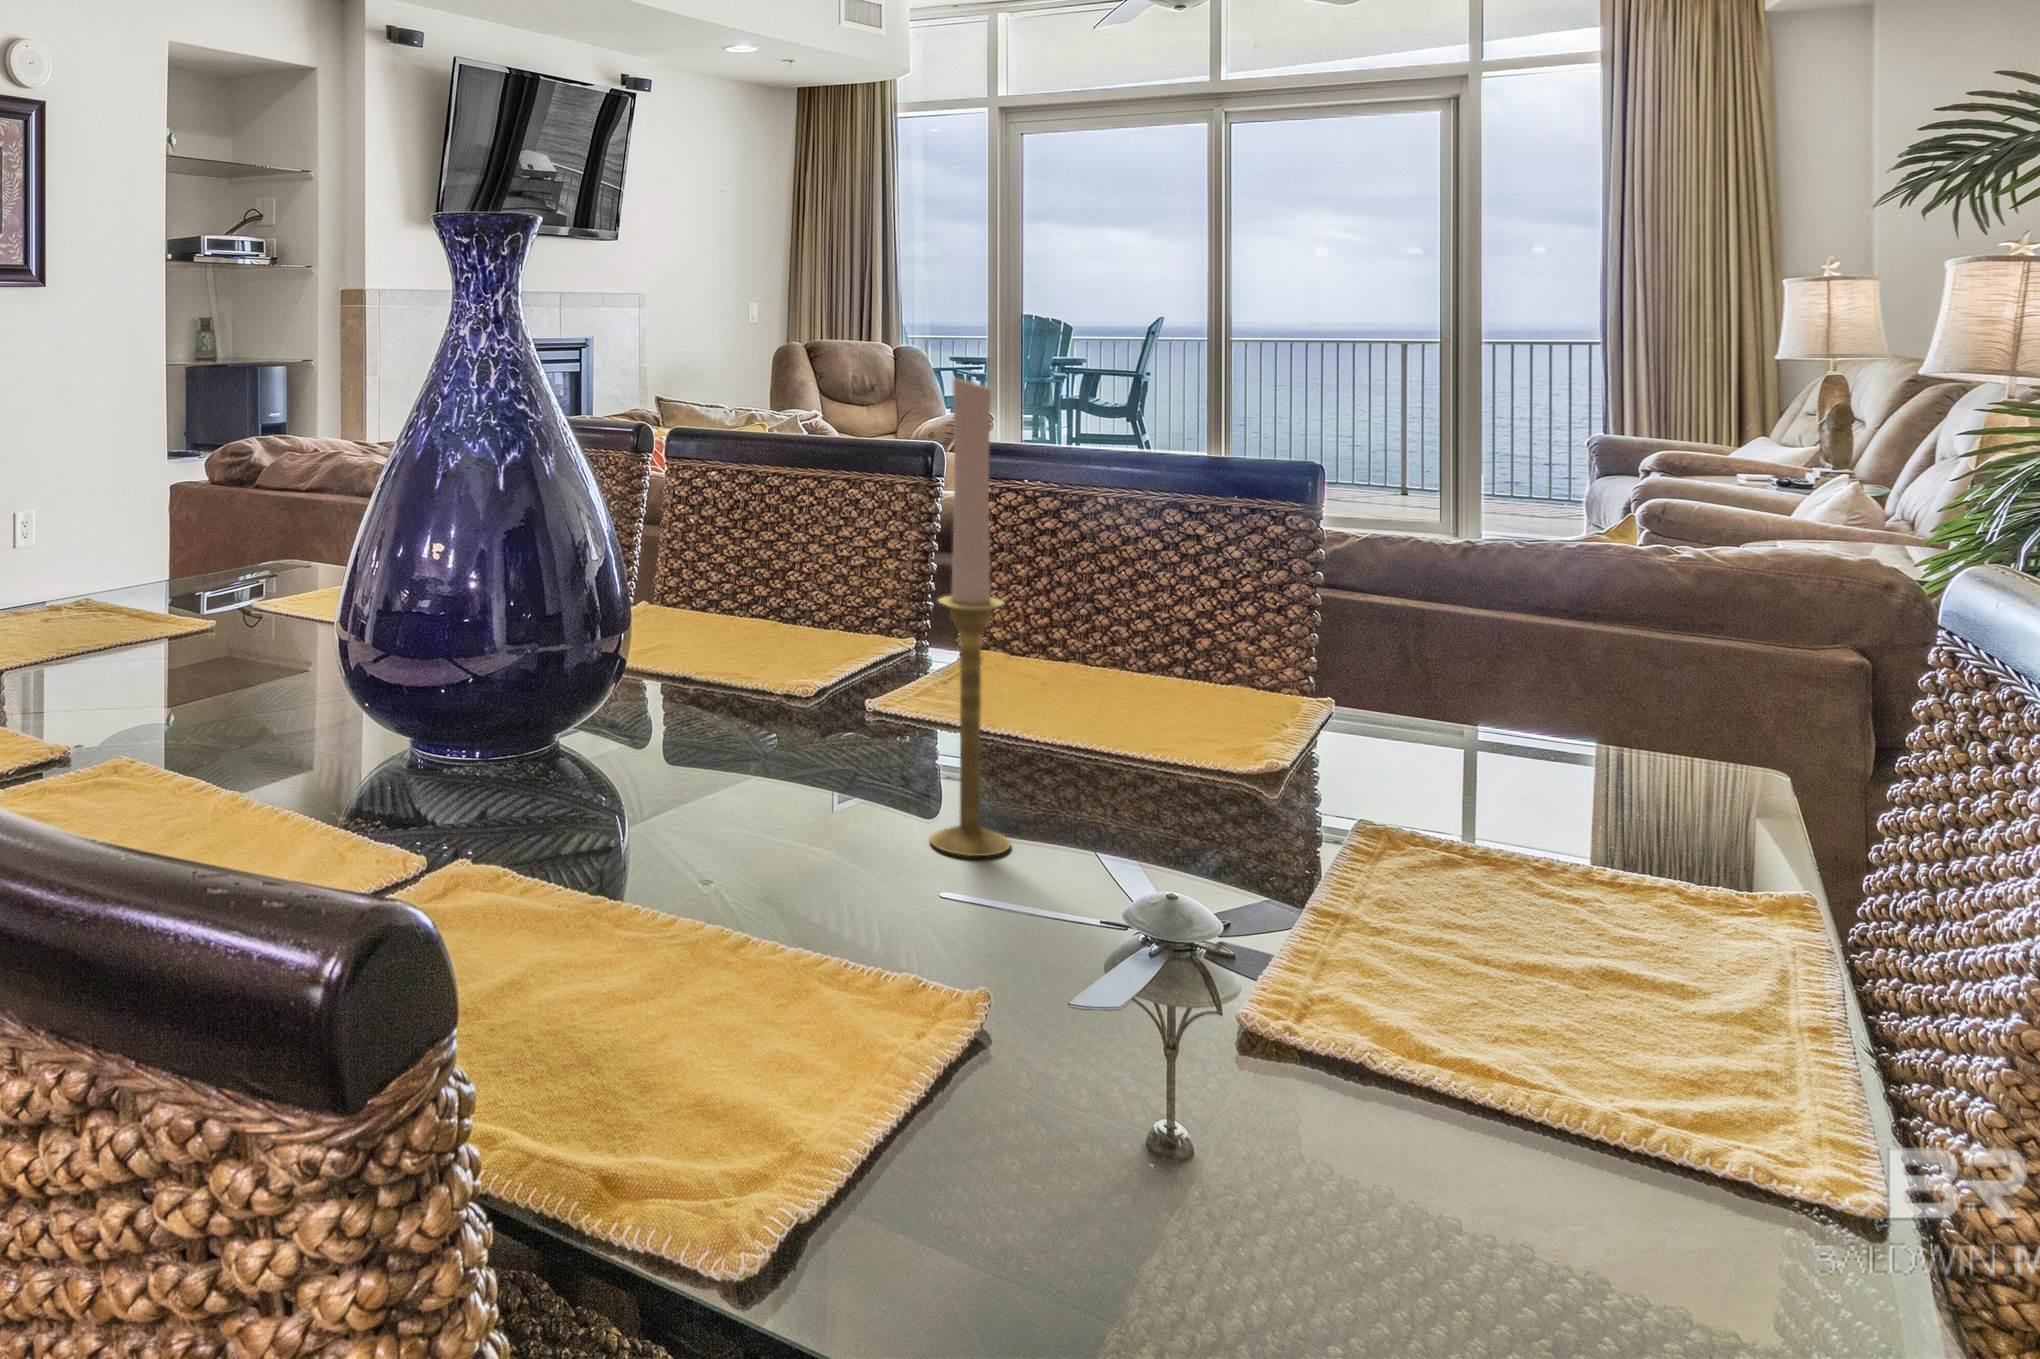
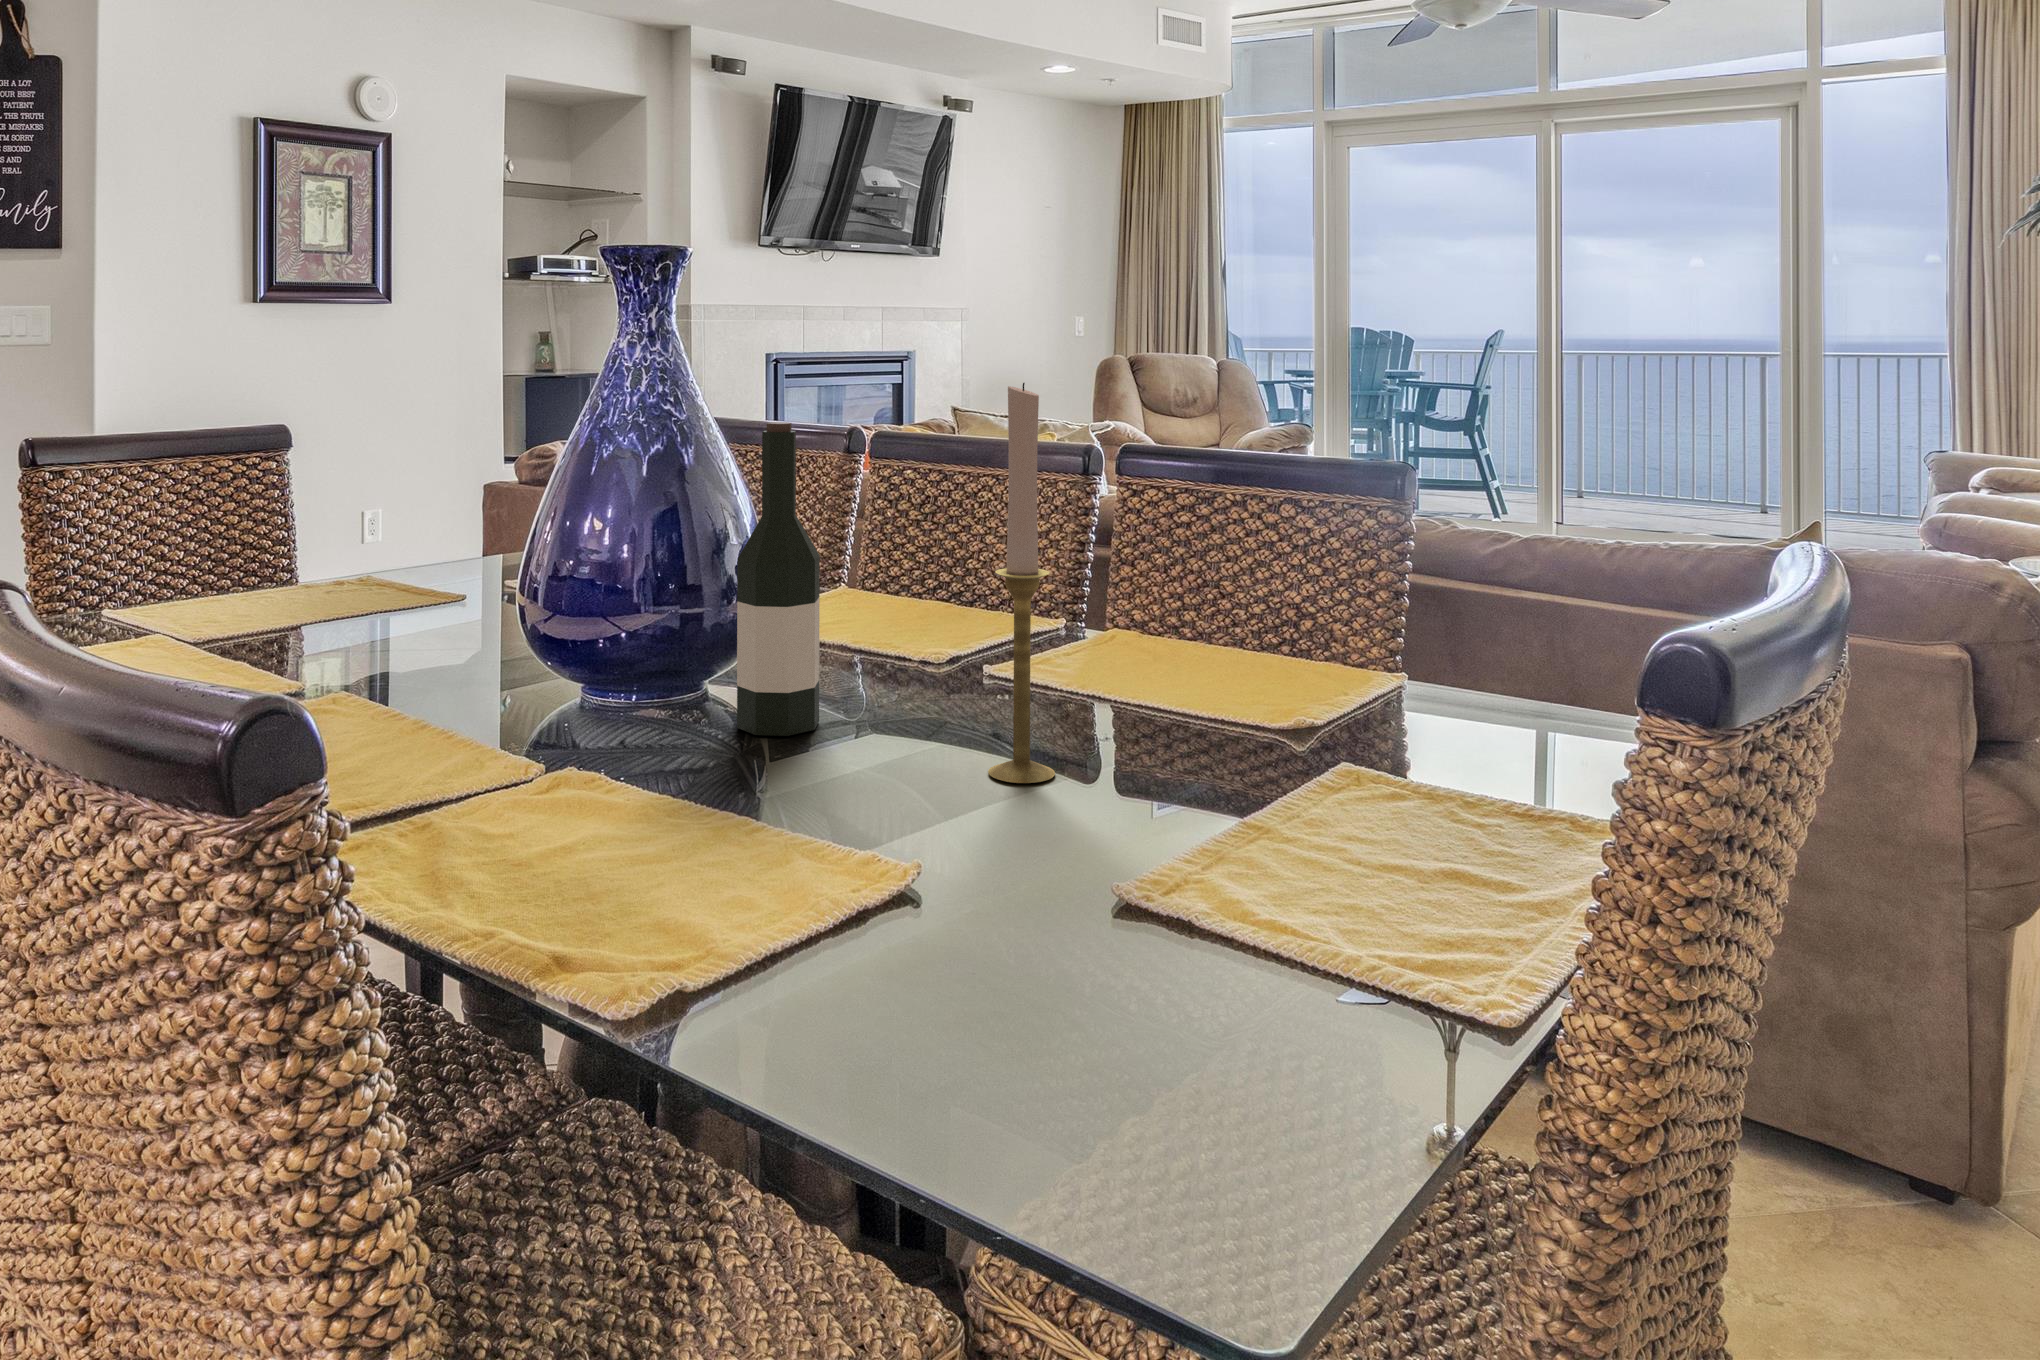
wine bottle: none [602,422,696,800] -> present [737,422,820,736]

